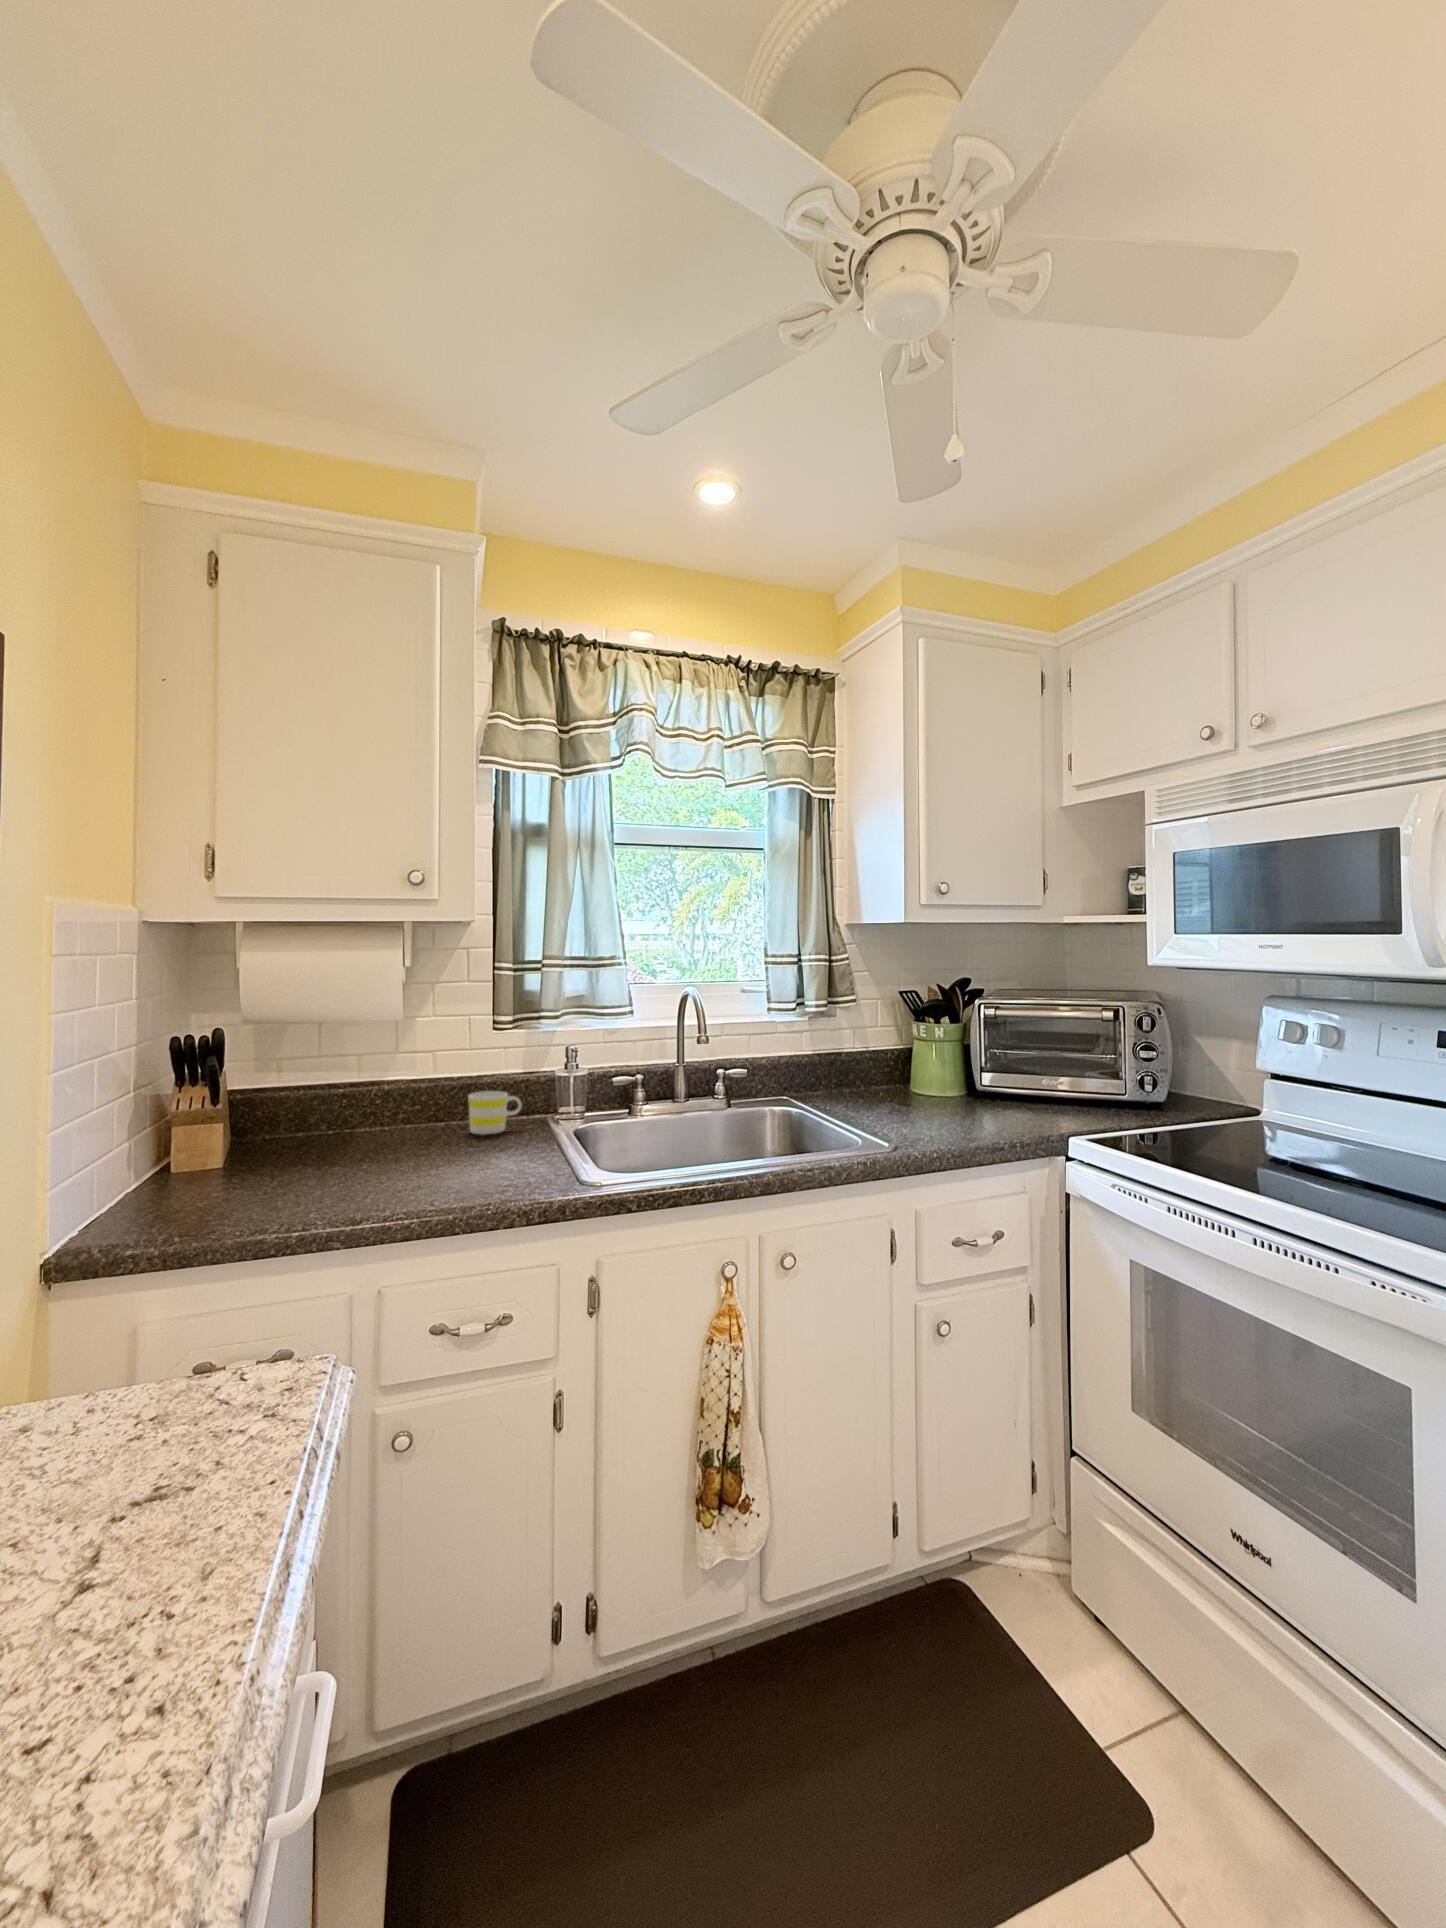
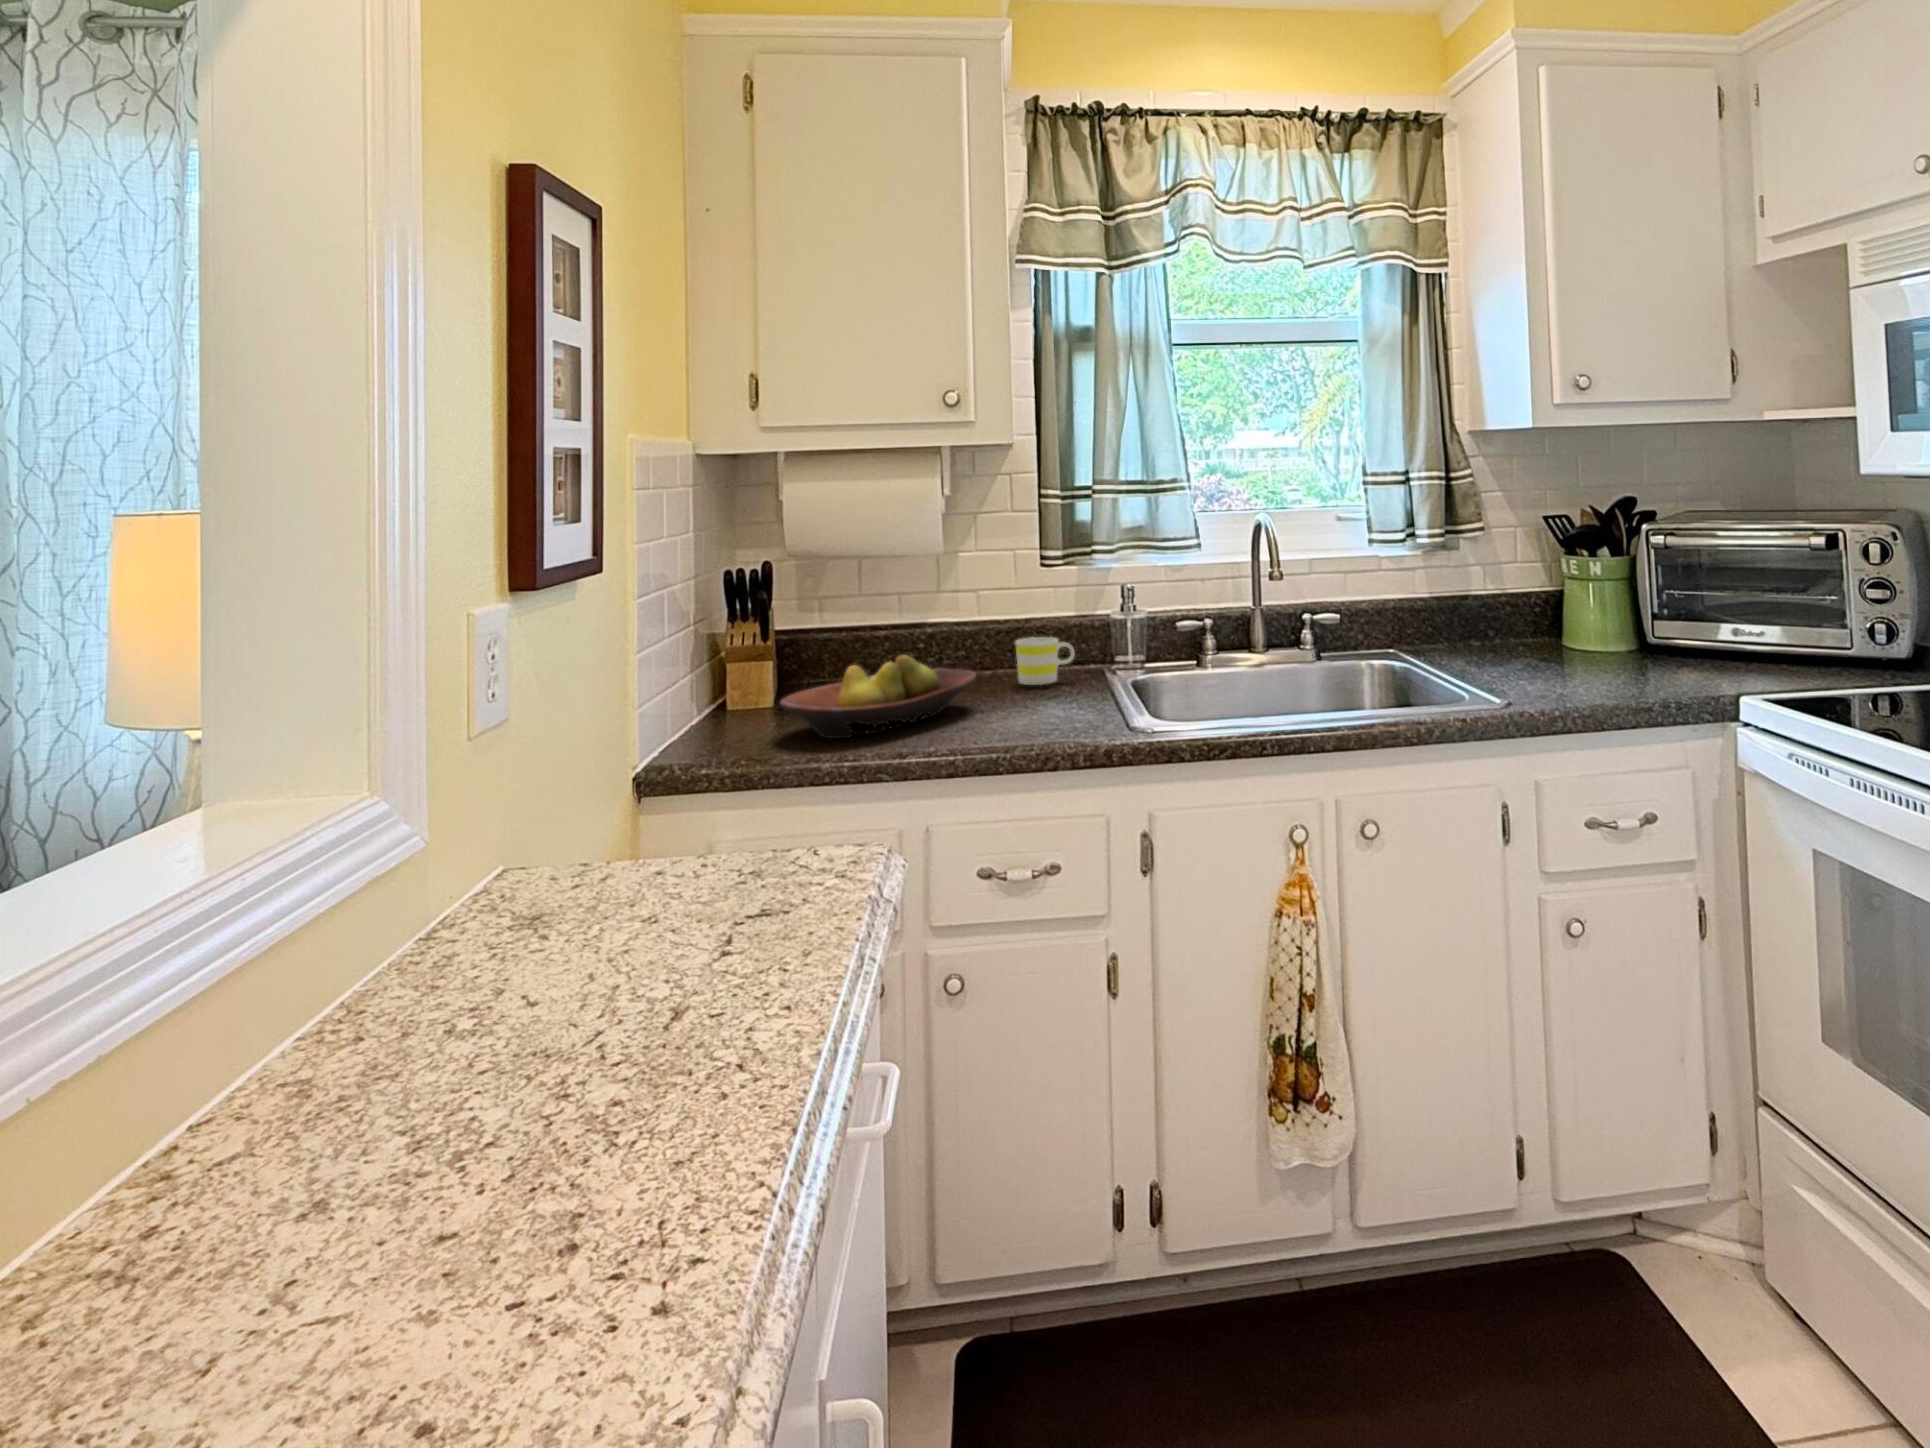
fruit bowl: none [233,1113,433,1197] -> present [780,655,976,738]

